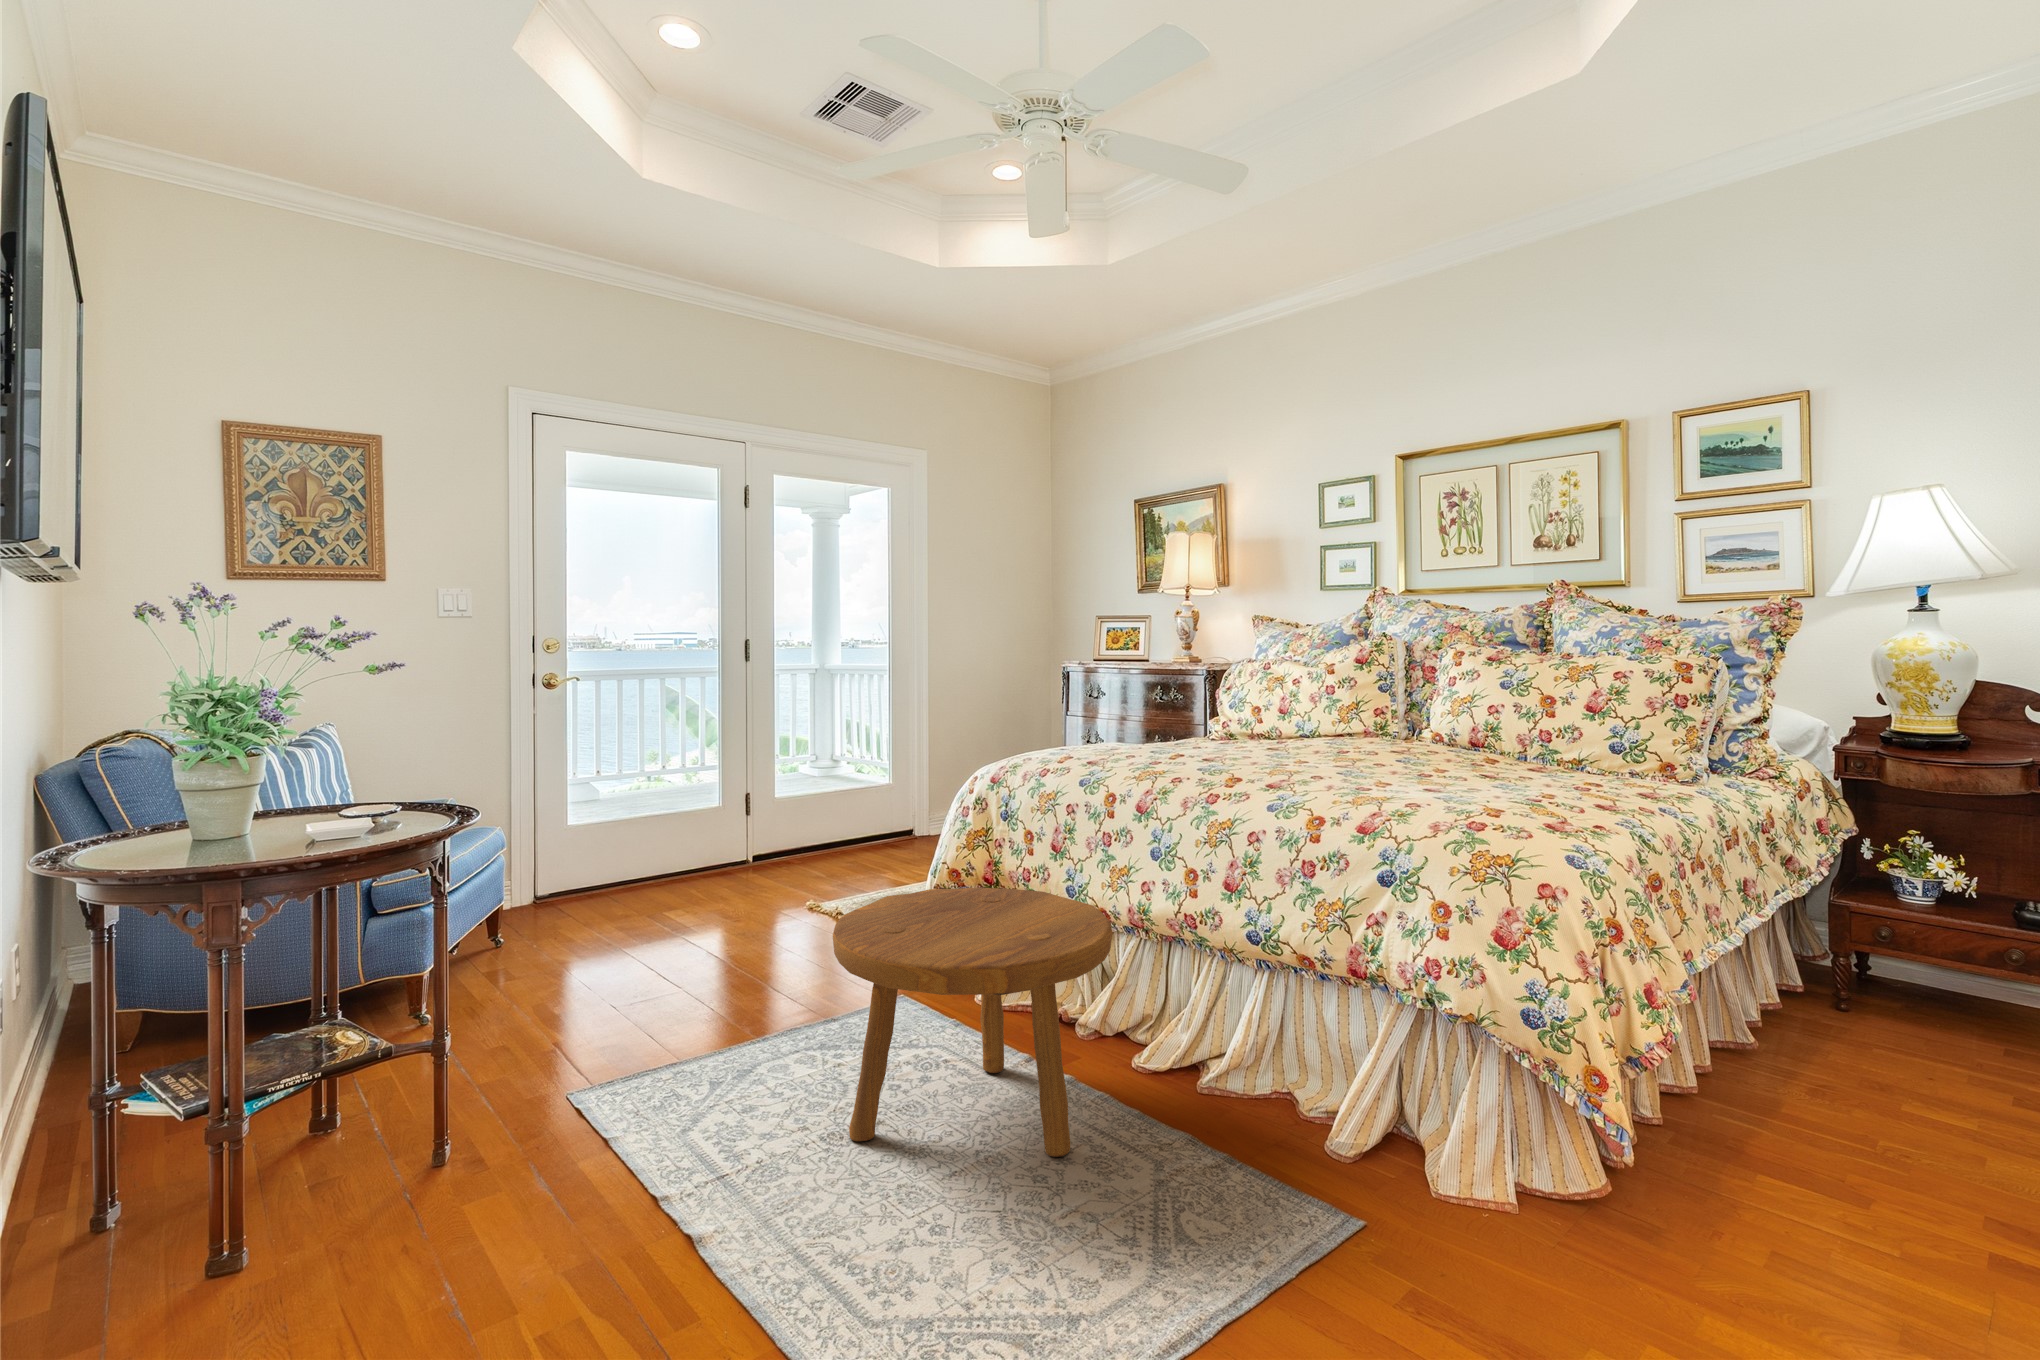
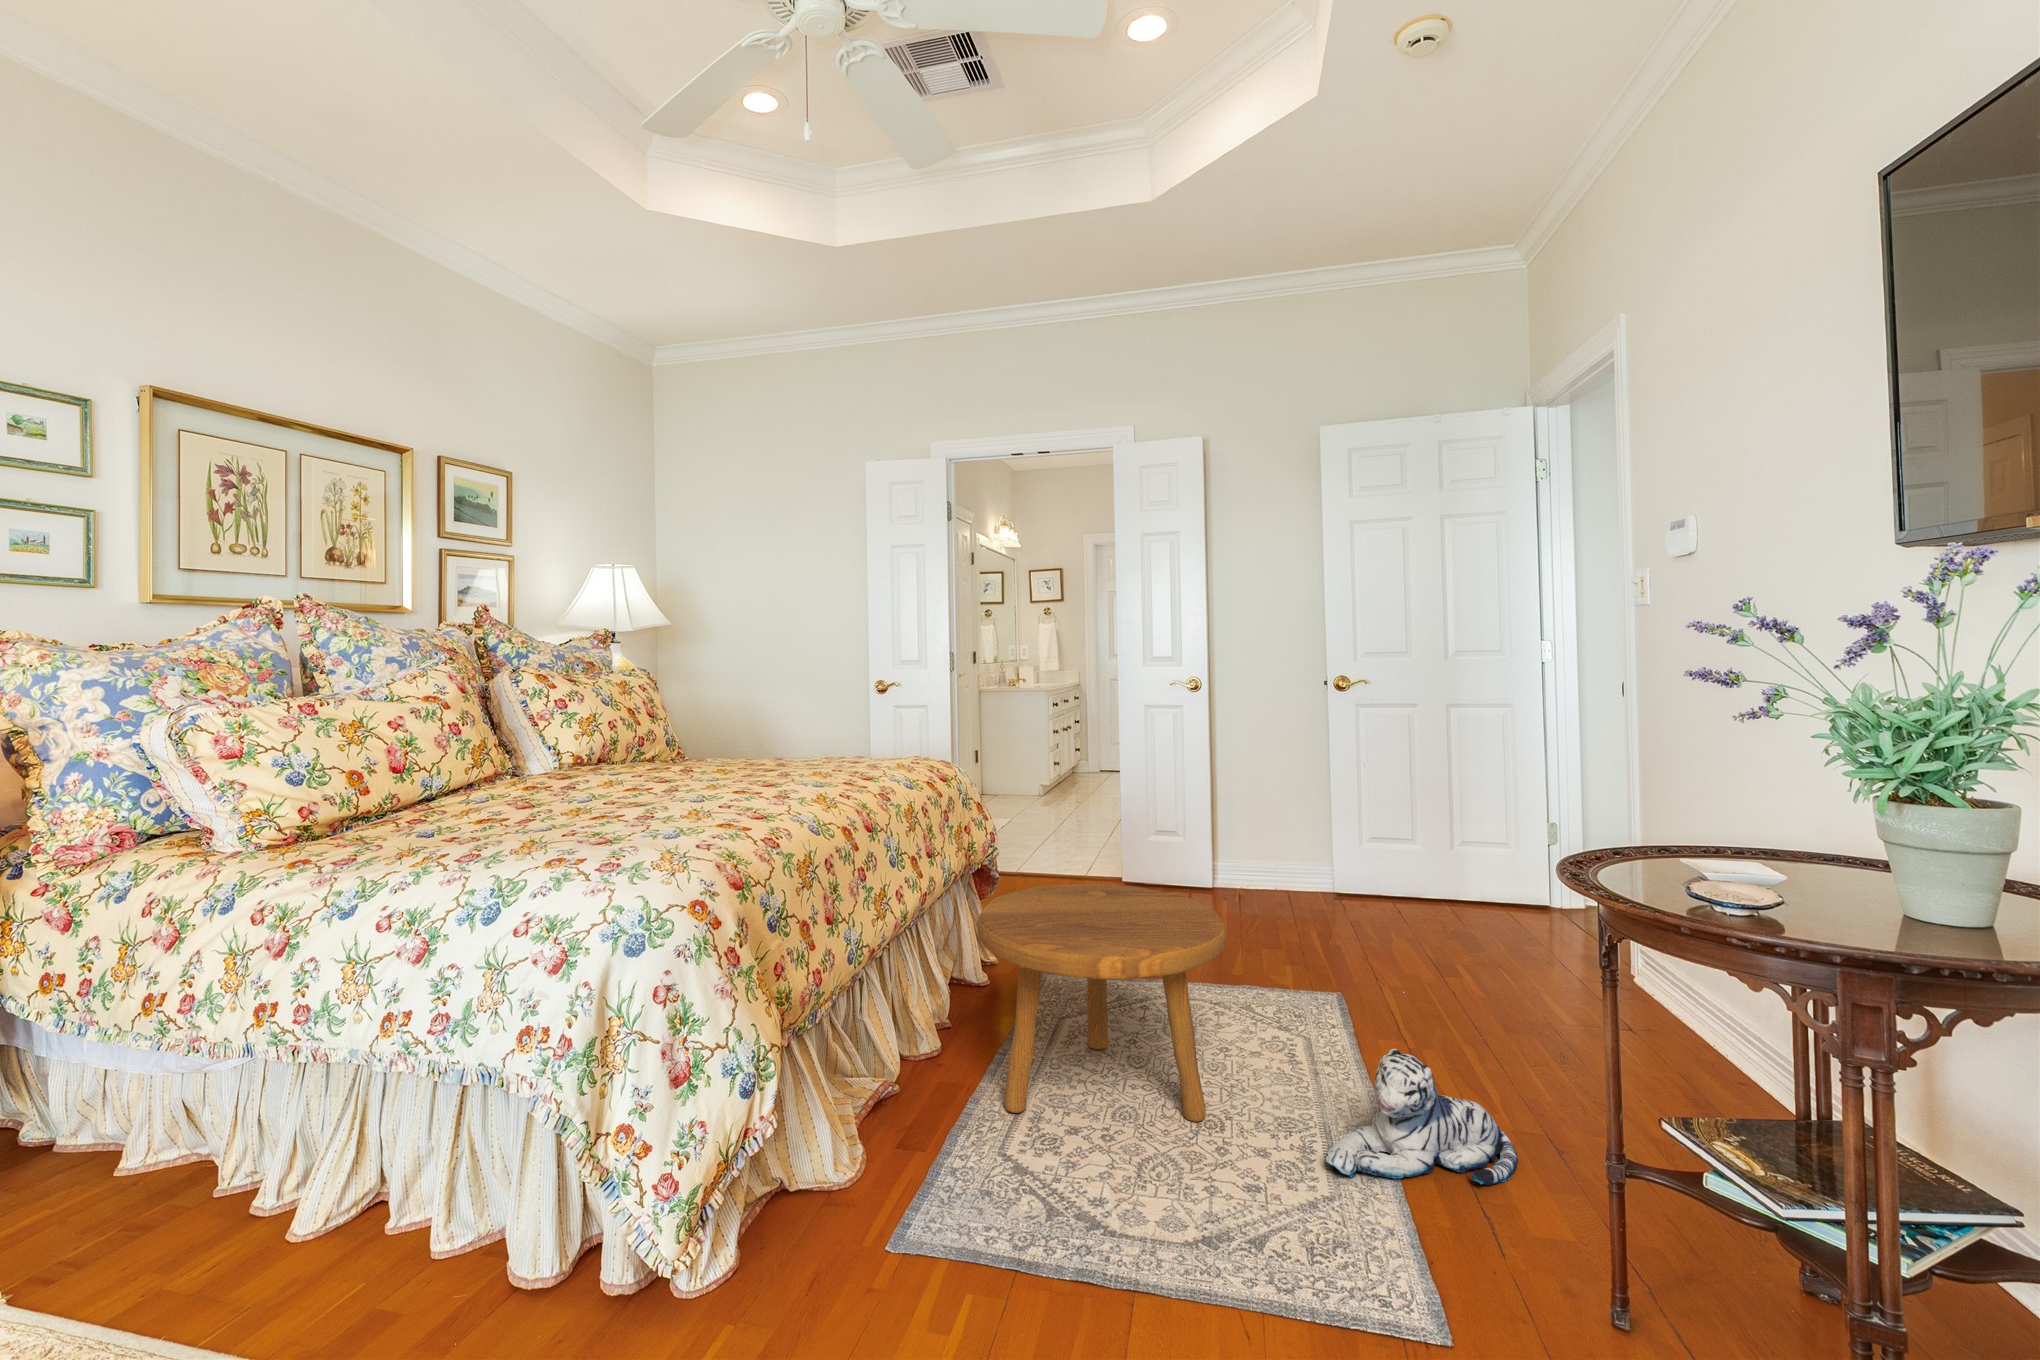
plush toy: none [510,1072,707,1270] -> present [1326,1049,1518,1185]

